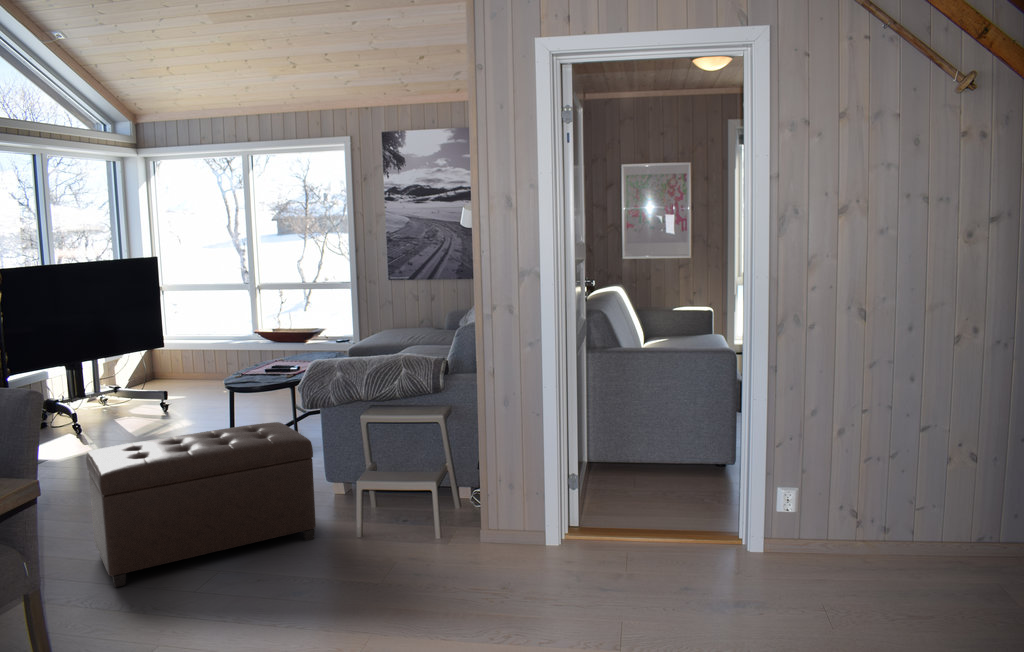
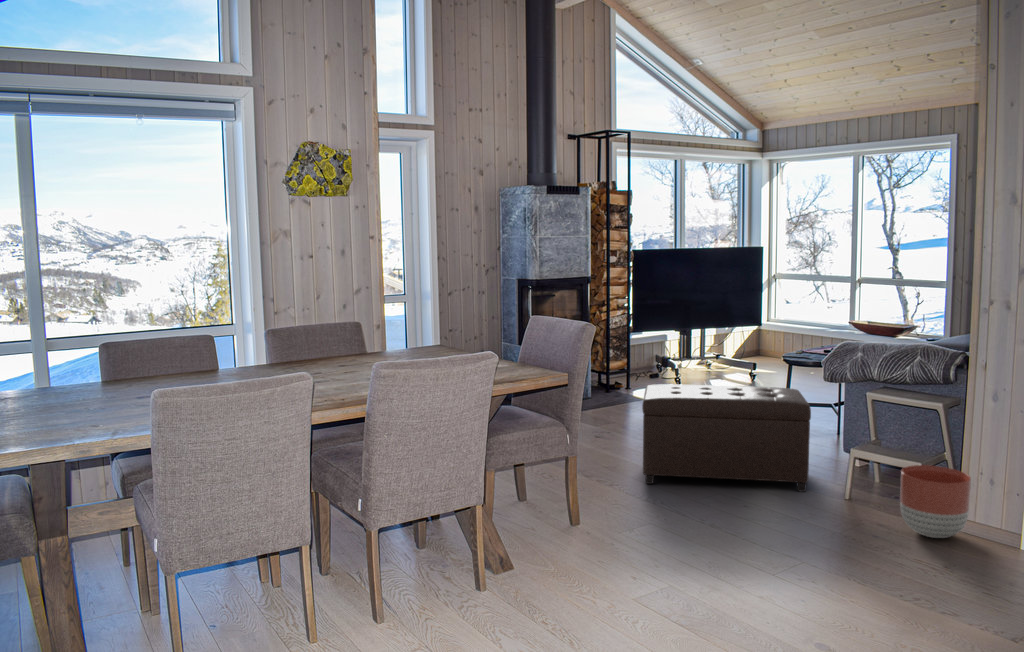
planter: none [427,480,491,556] -> present [900,465,971,538]

